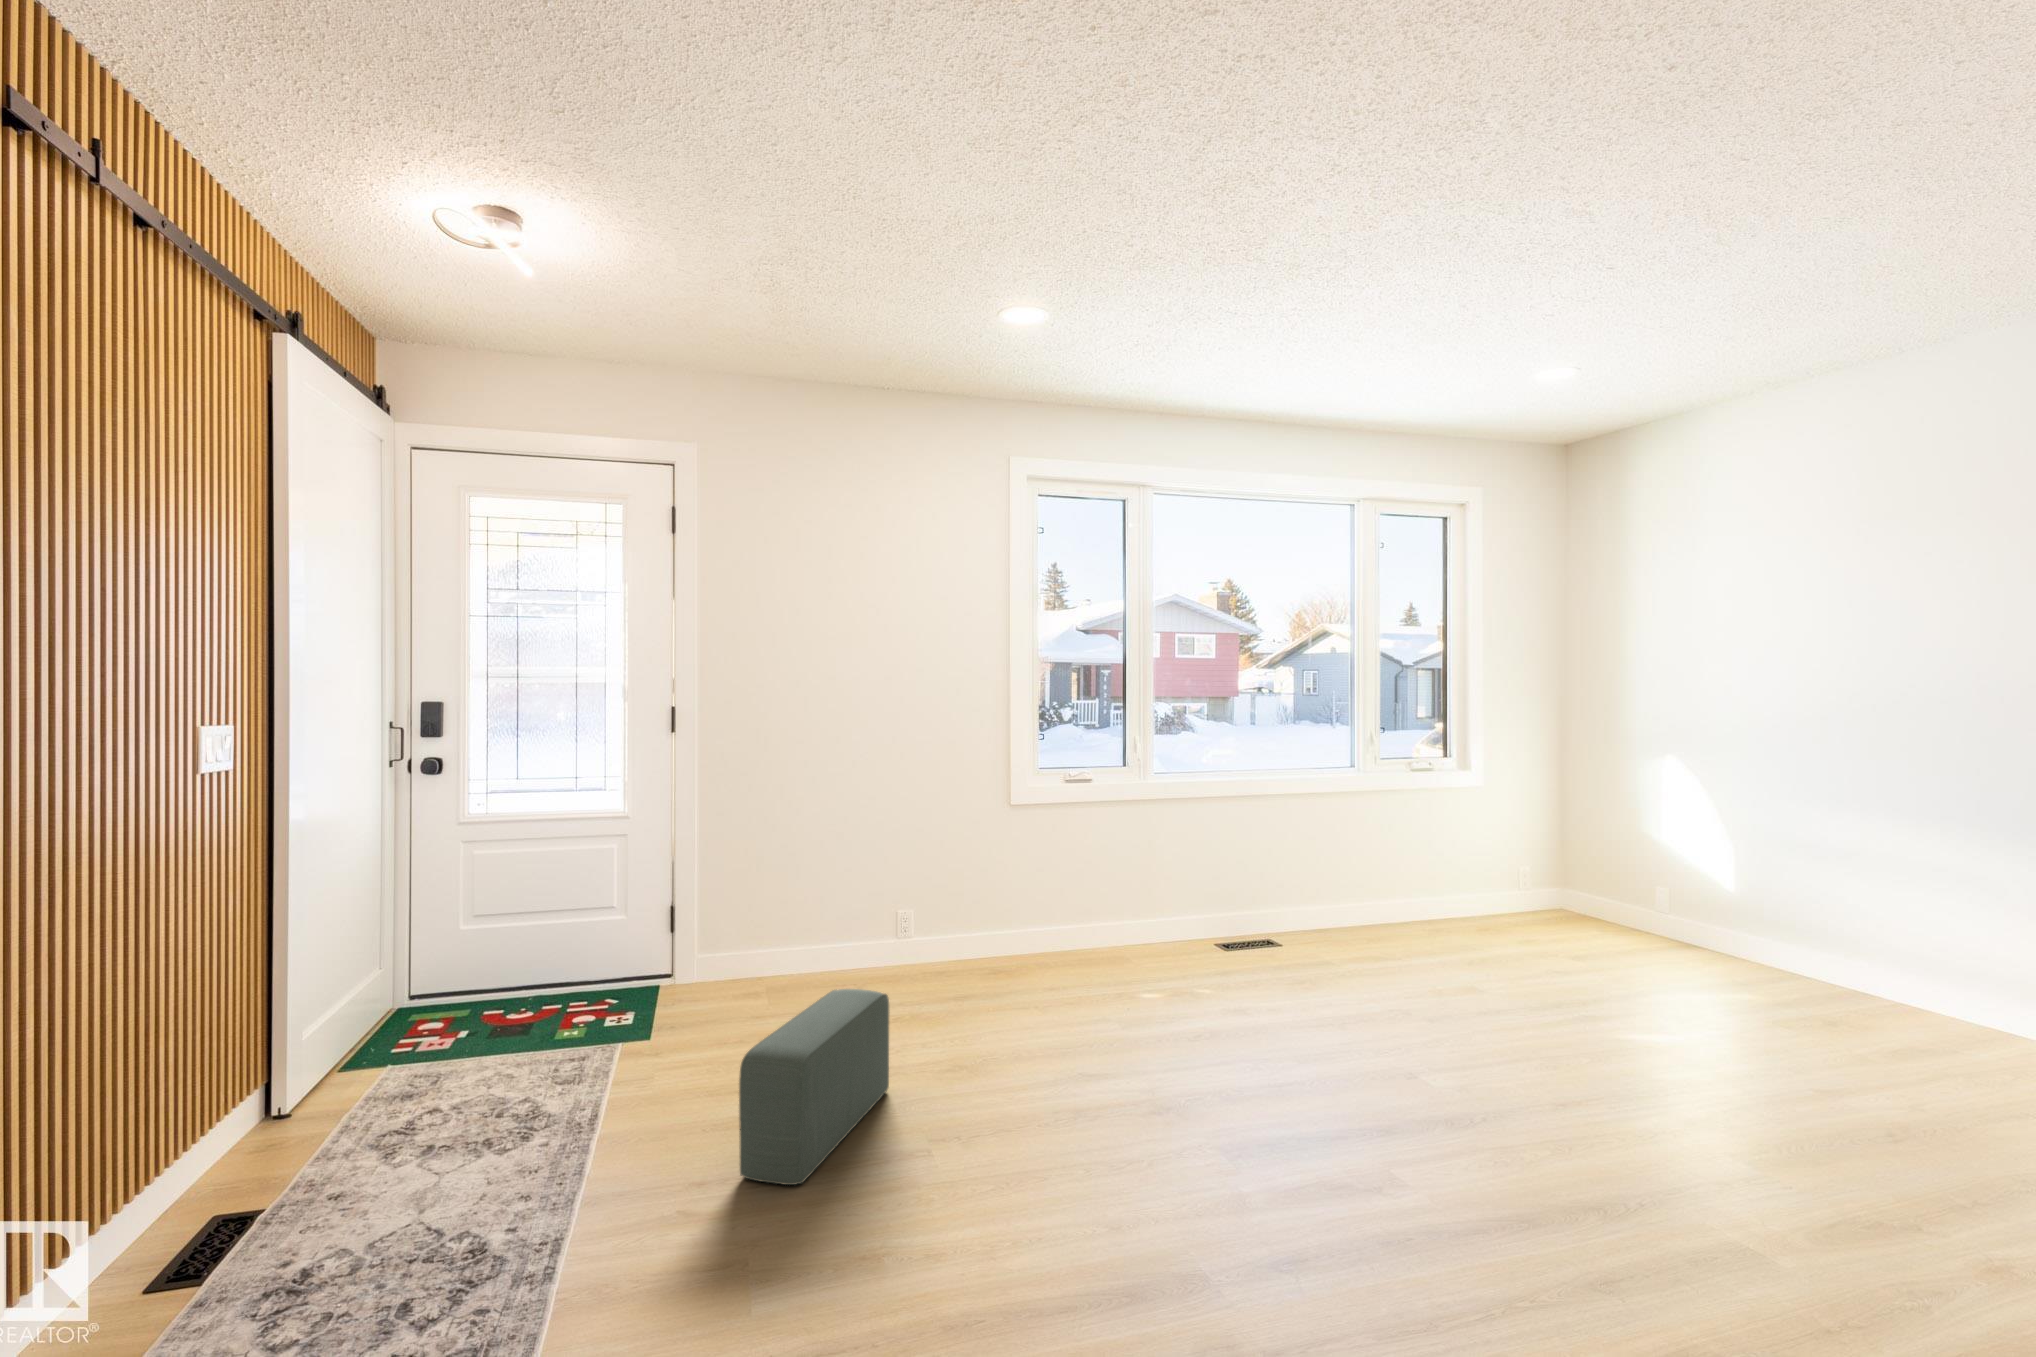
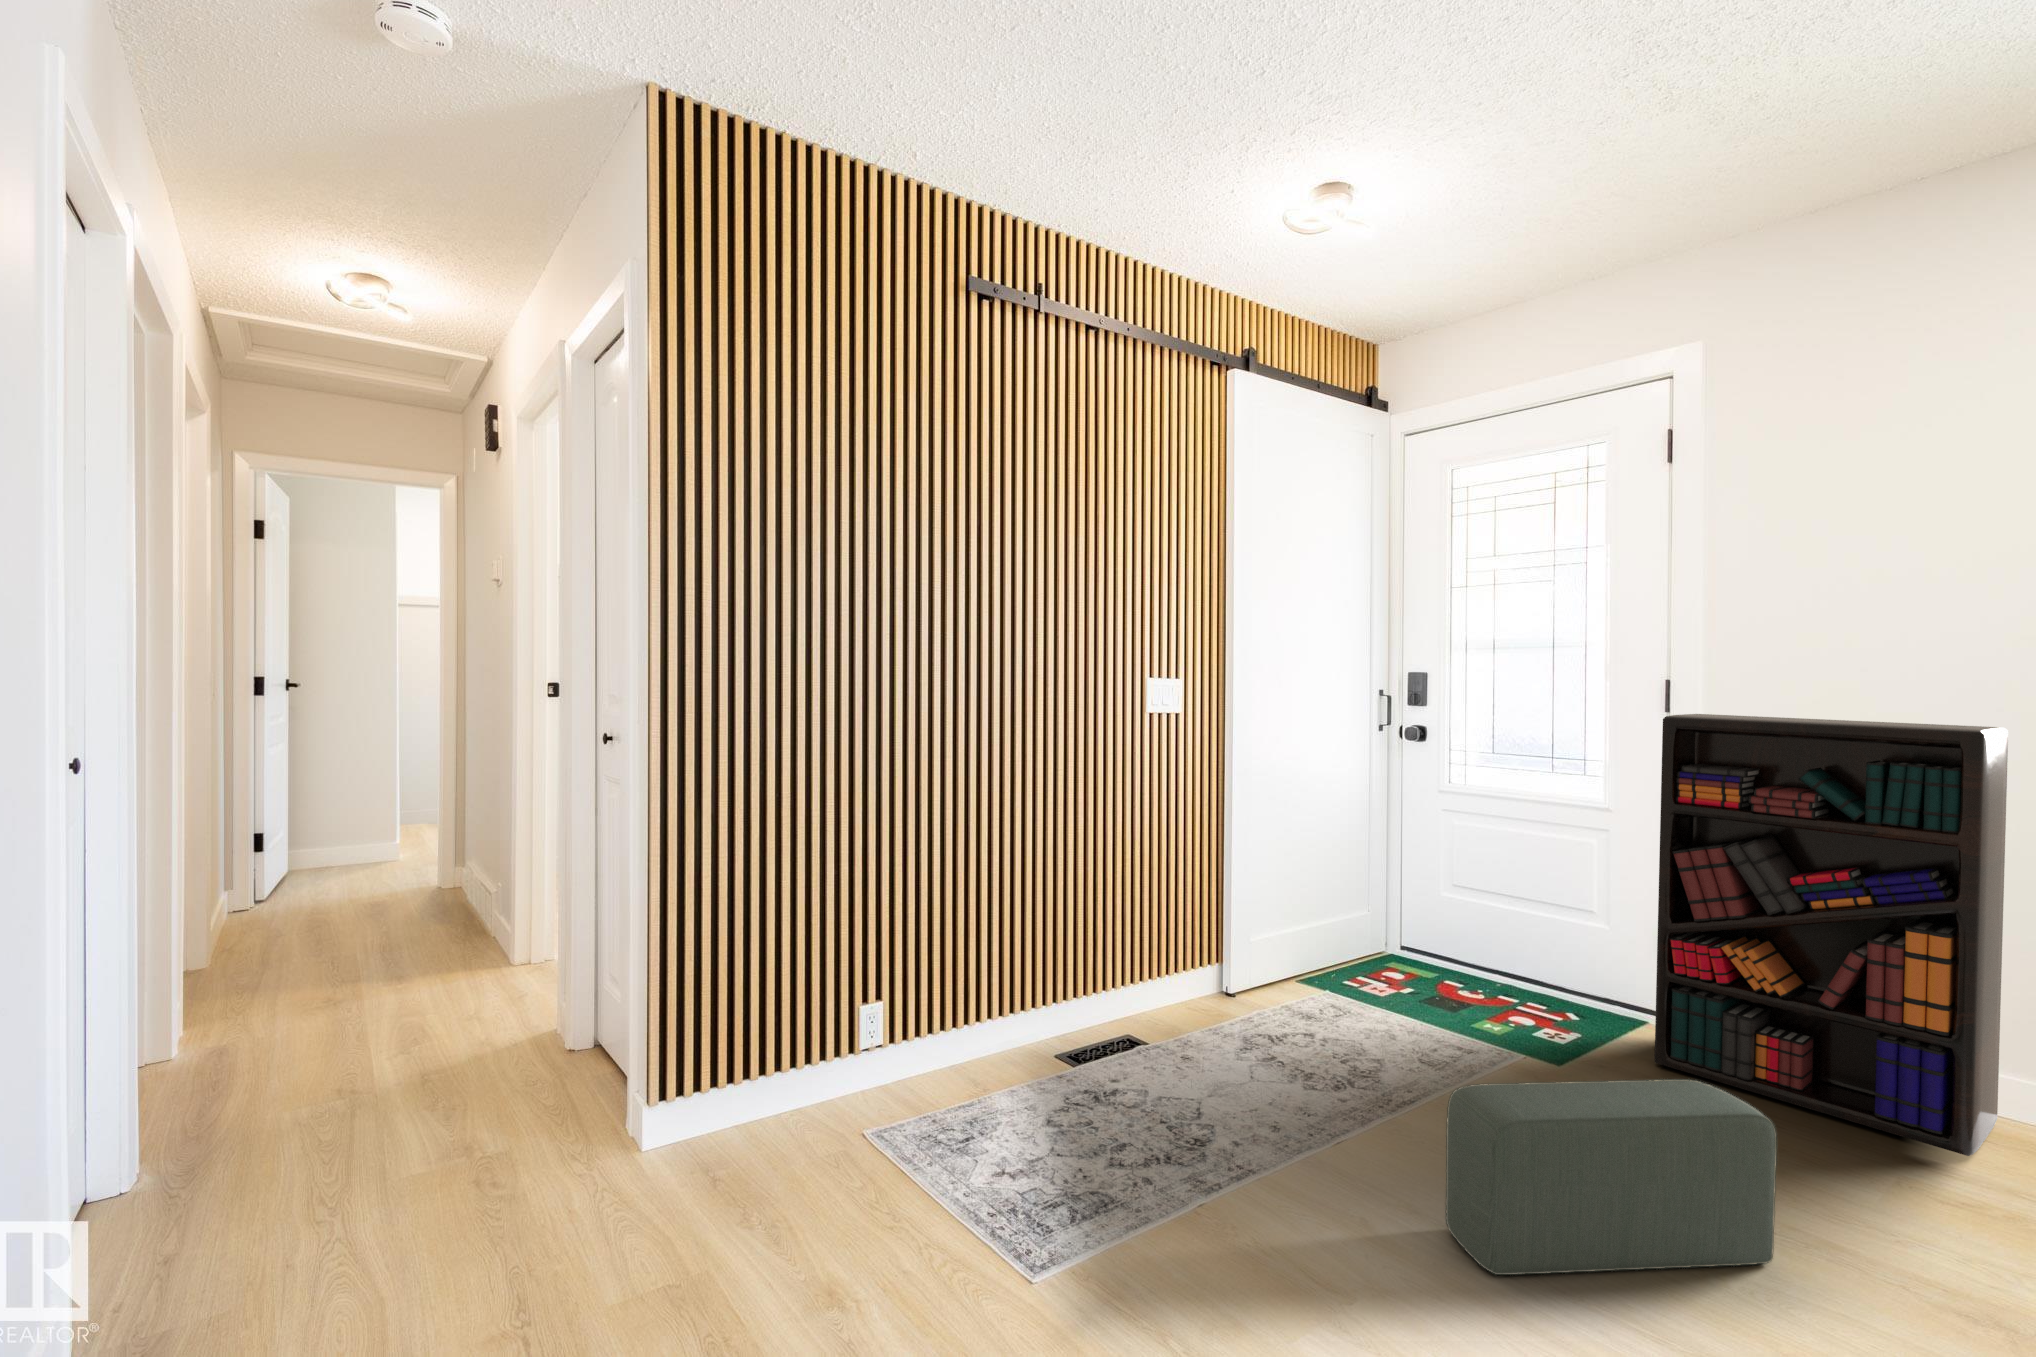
bookshelf: none [702,727,884,1009] -> present [1655,714,2008,1156]

